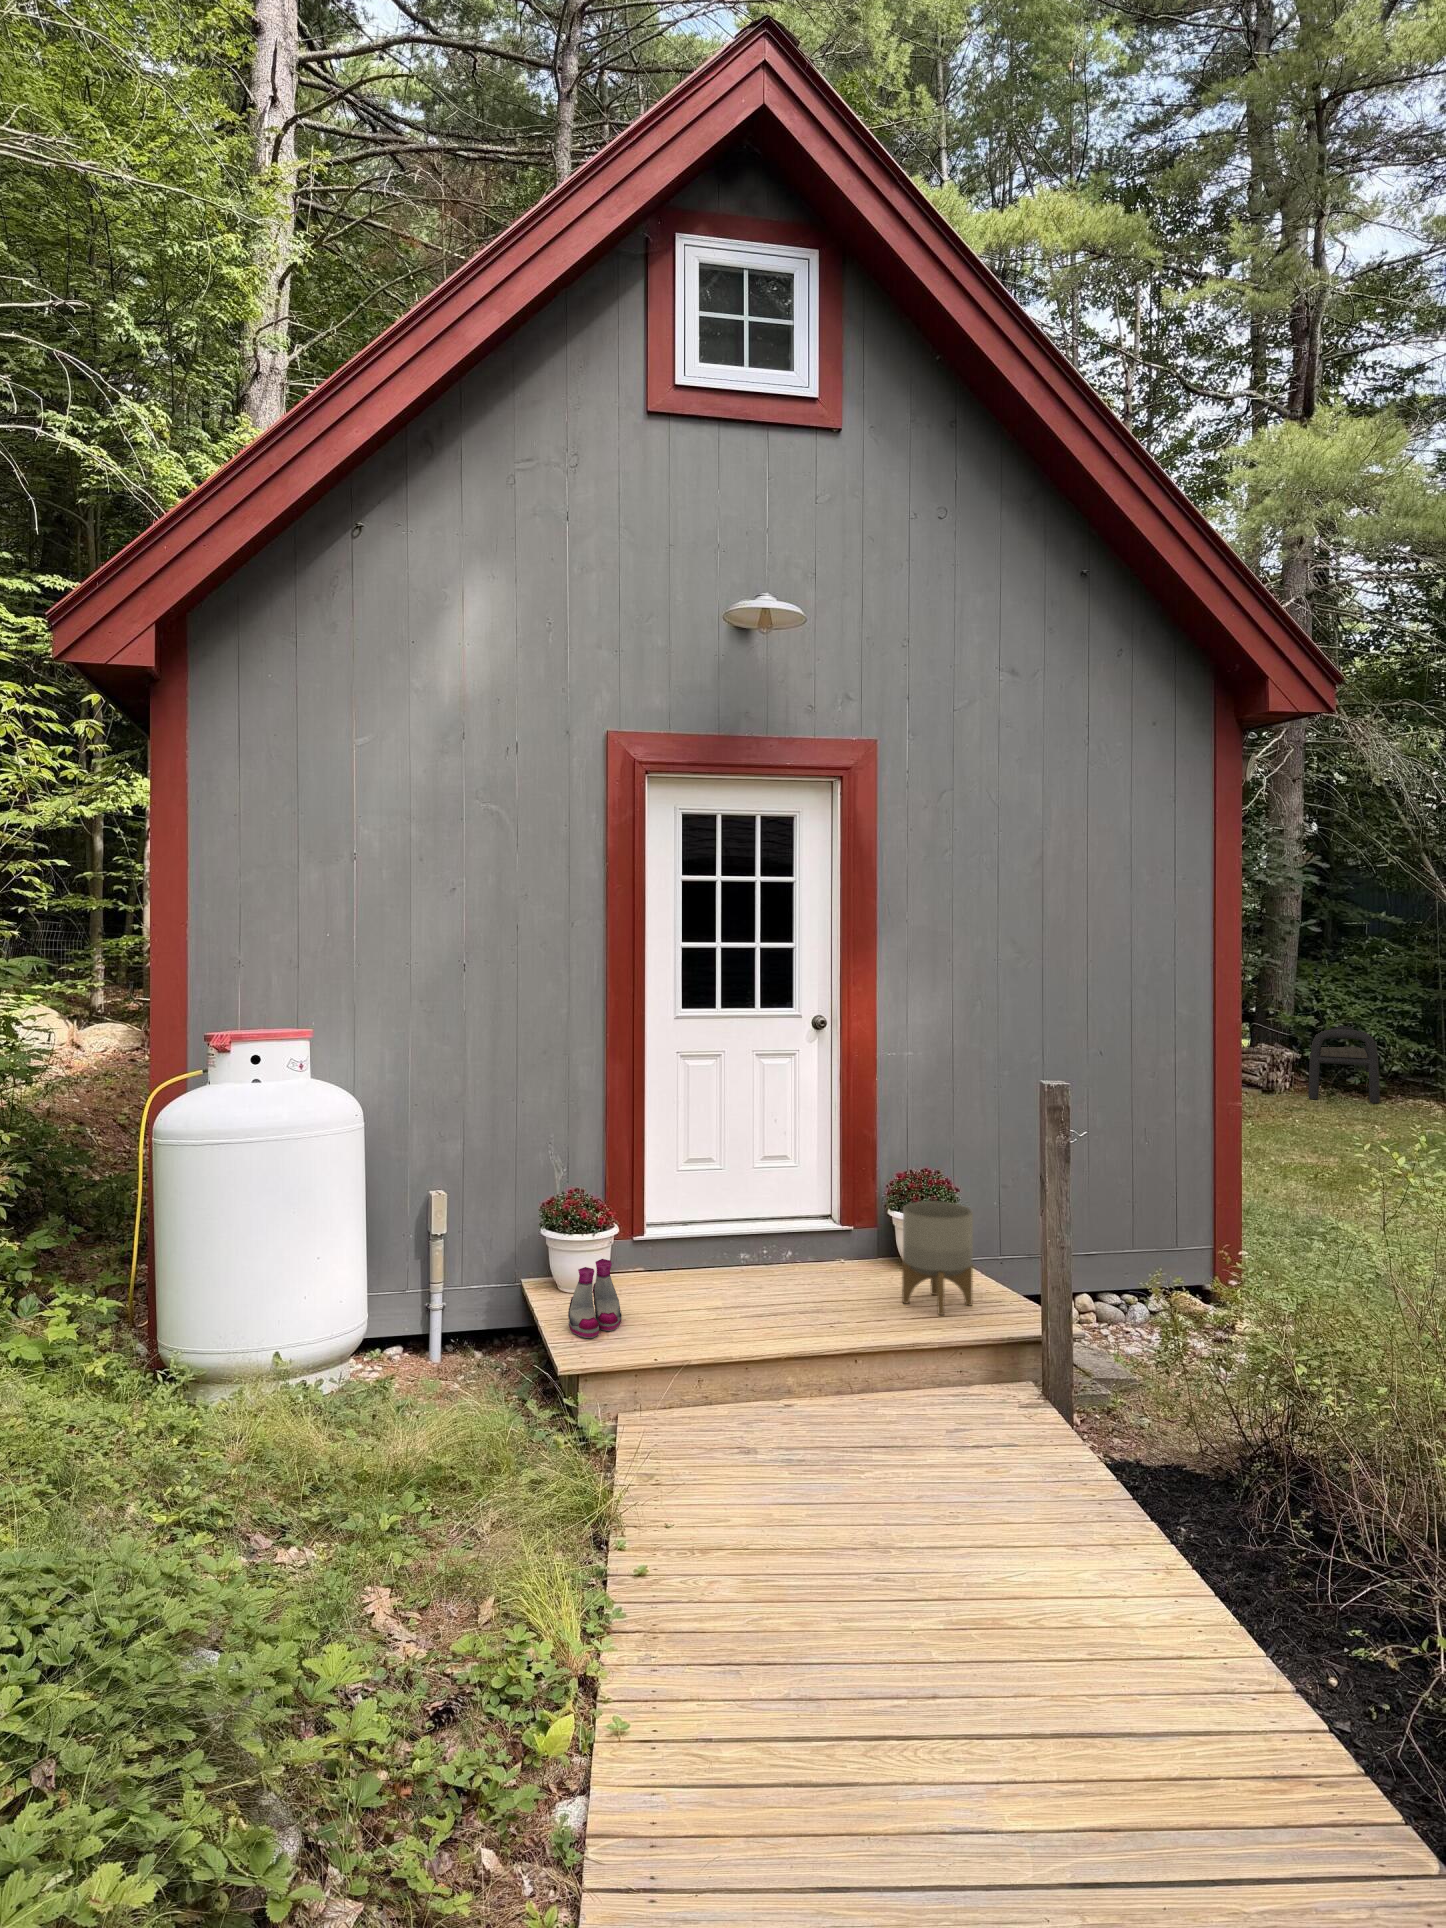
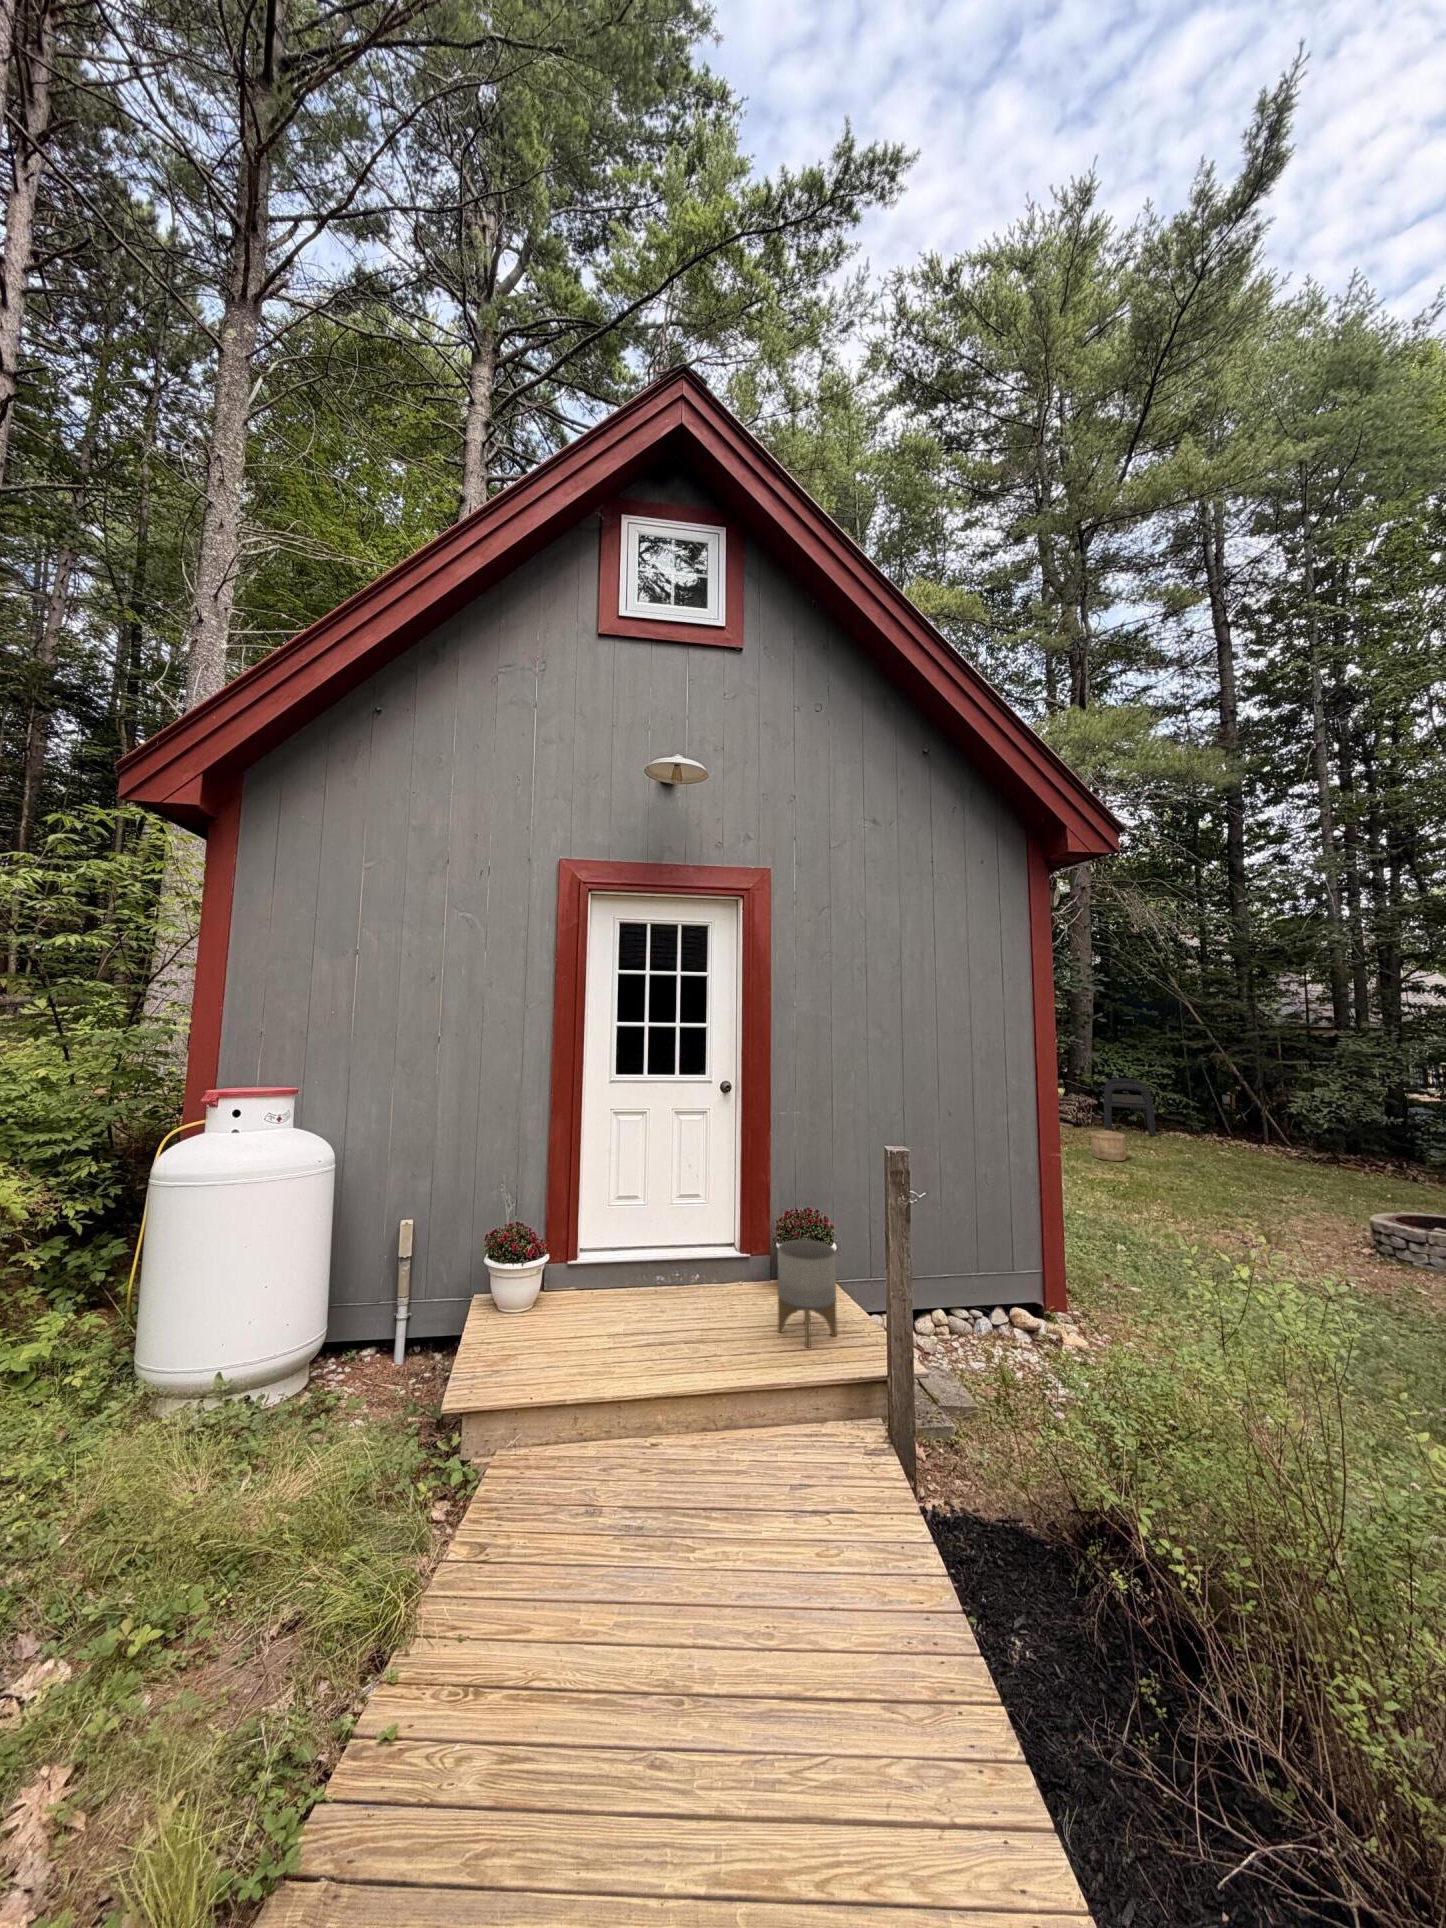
wooden bucket: none [1285,1094,1335,1134] -> present [1090,1131,1126,1161]
boots: present [568,1259,622,1338] -> none [483,1290,534,1367]

